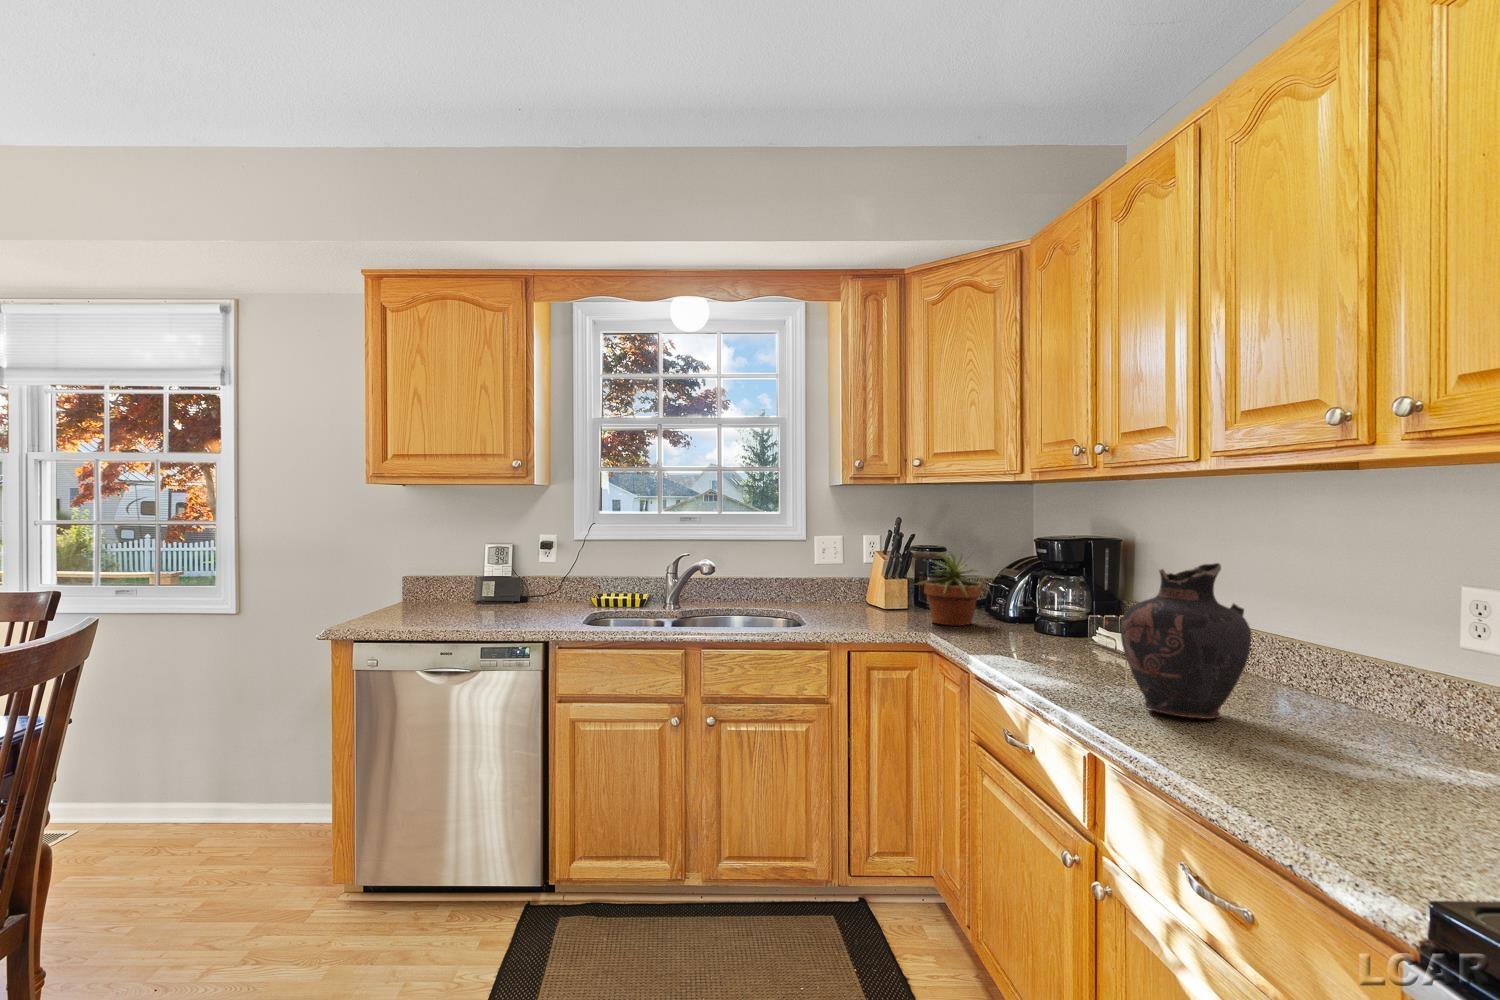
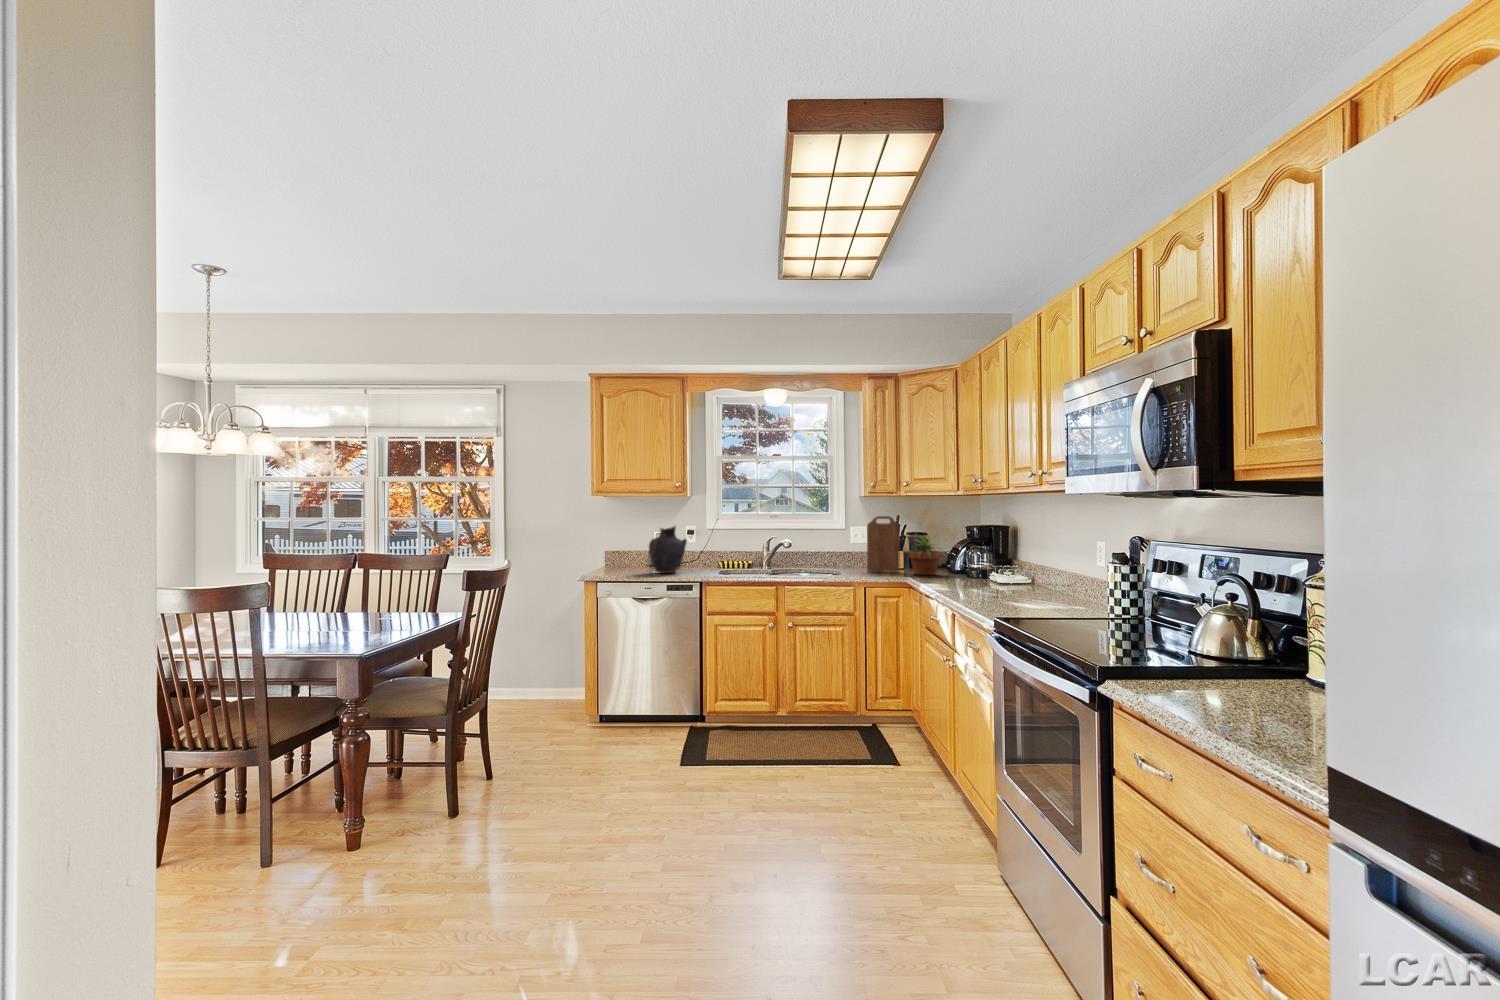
cutting board: none [847,519,904,615] -> present [867,516,900,571]
vase: present [1121,563,1251,719] -> present [649,526,687,573]

